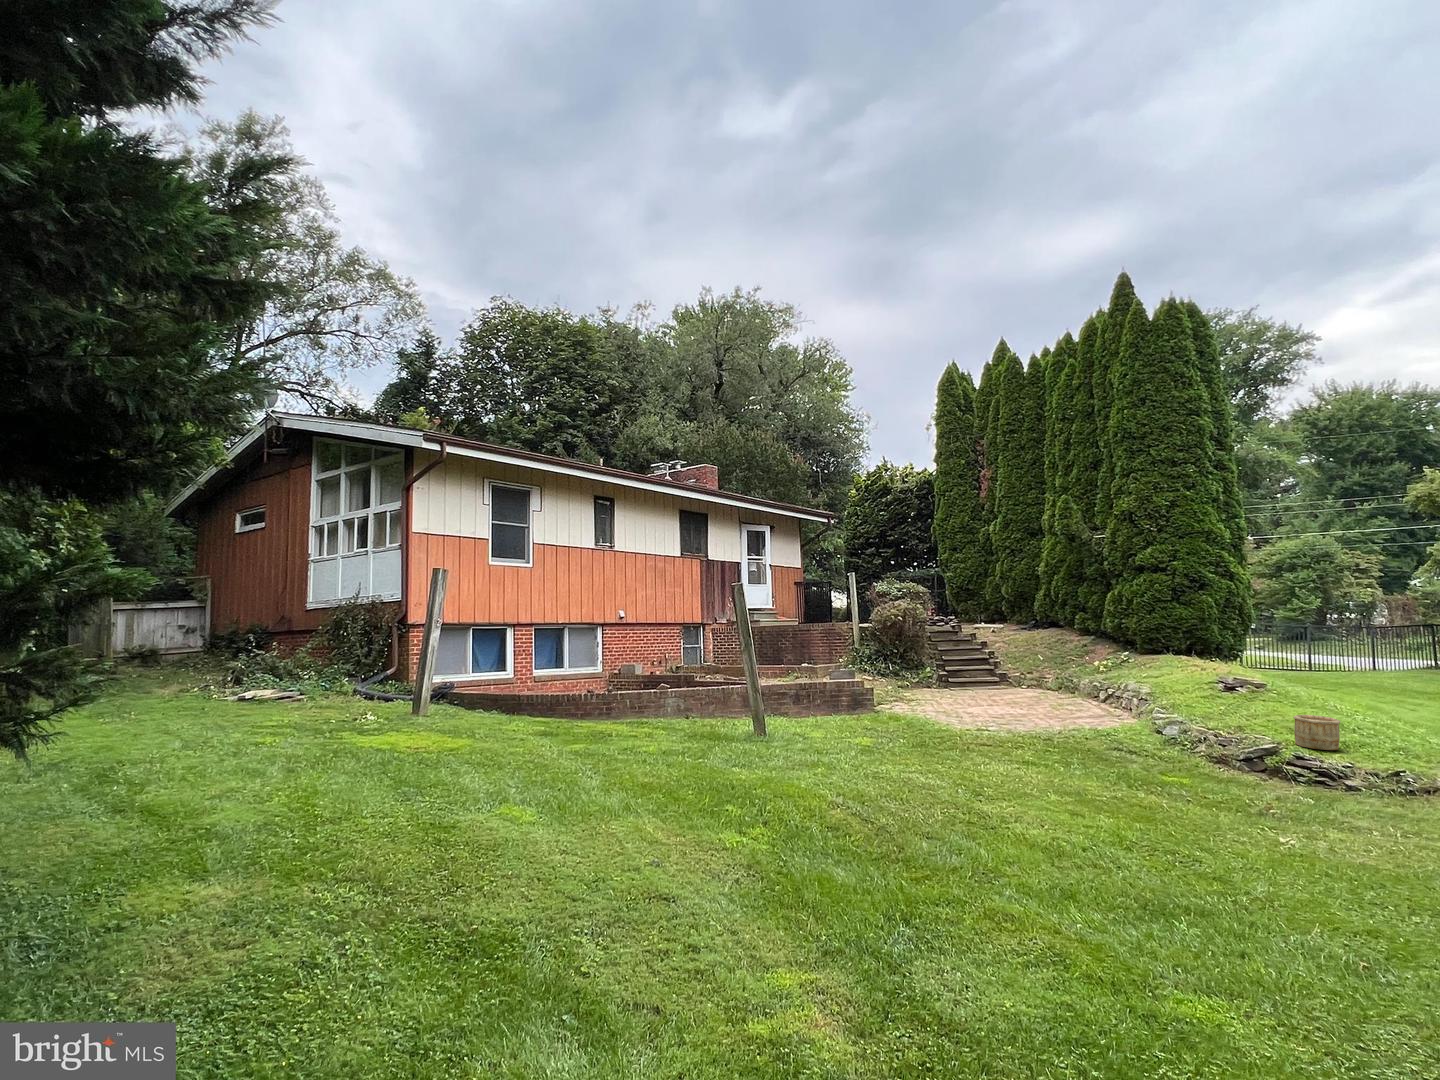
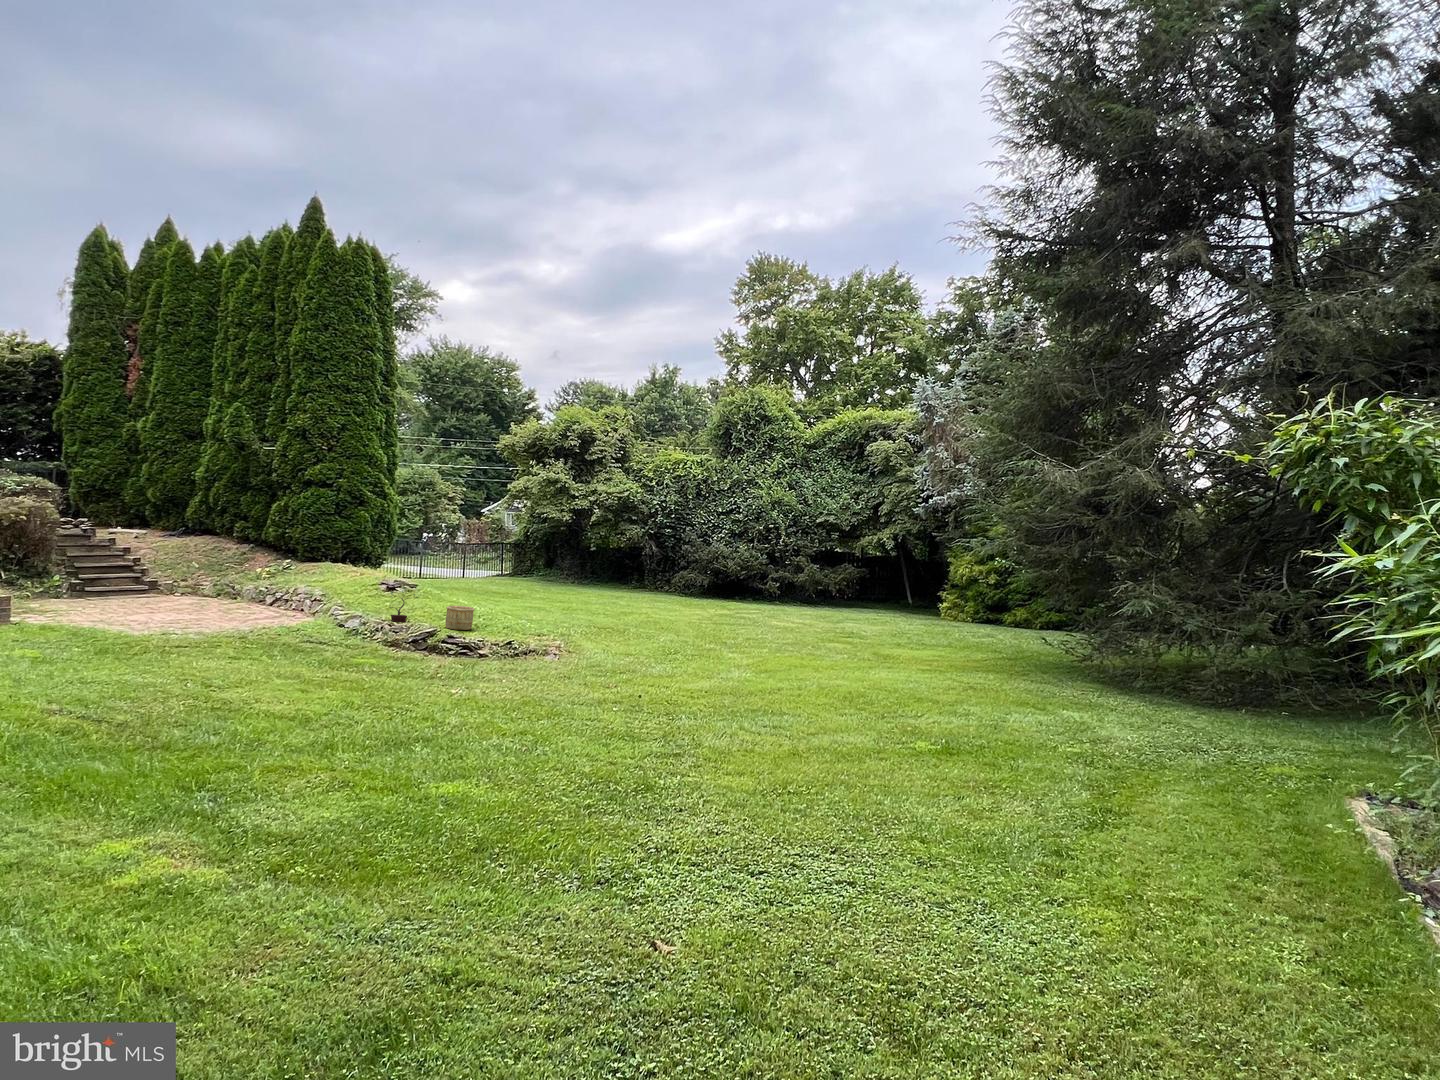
potted plant: none [1211,685,1260,732] -> present [390,586,415,622]

